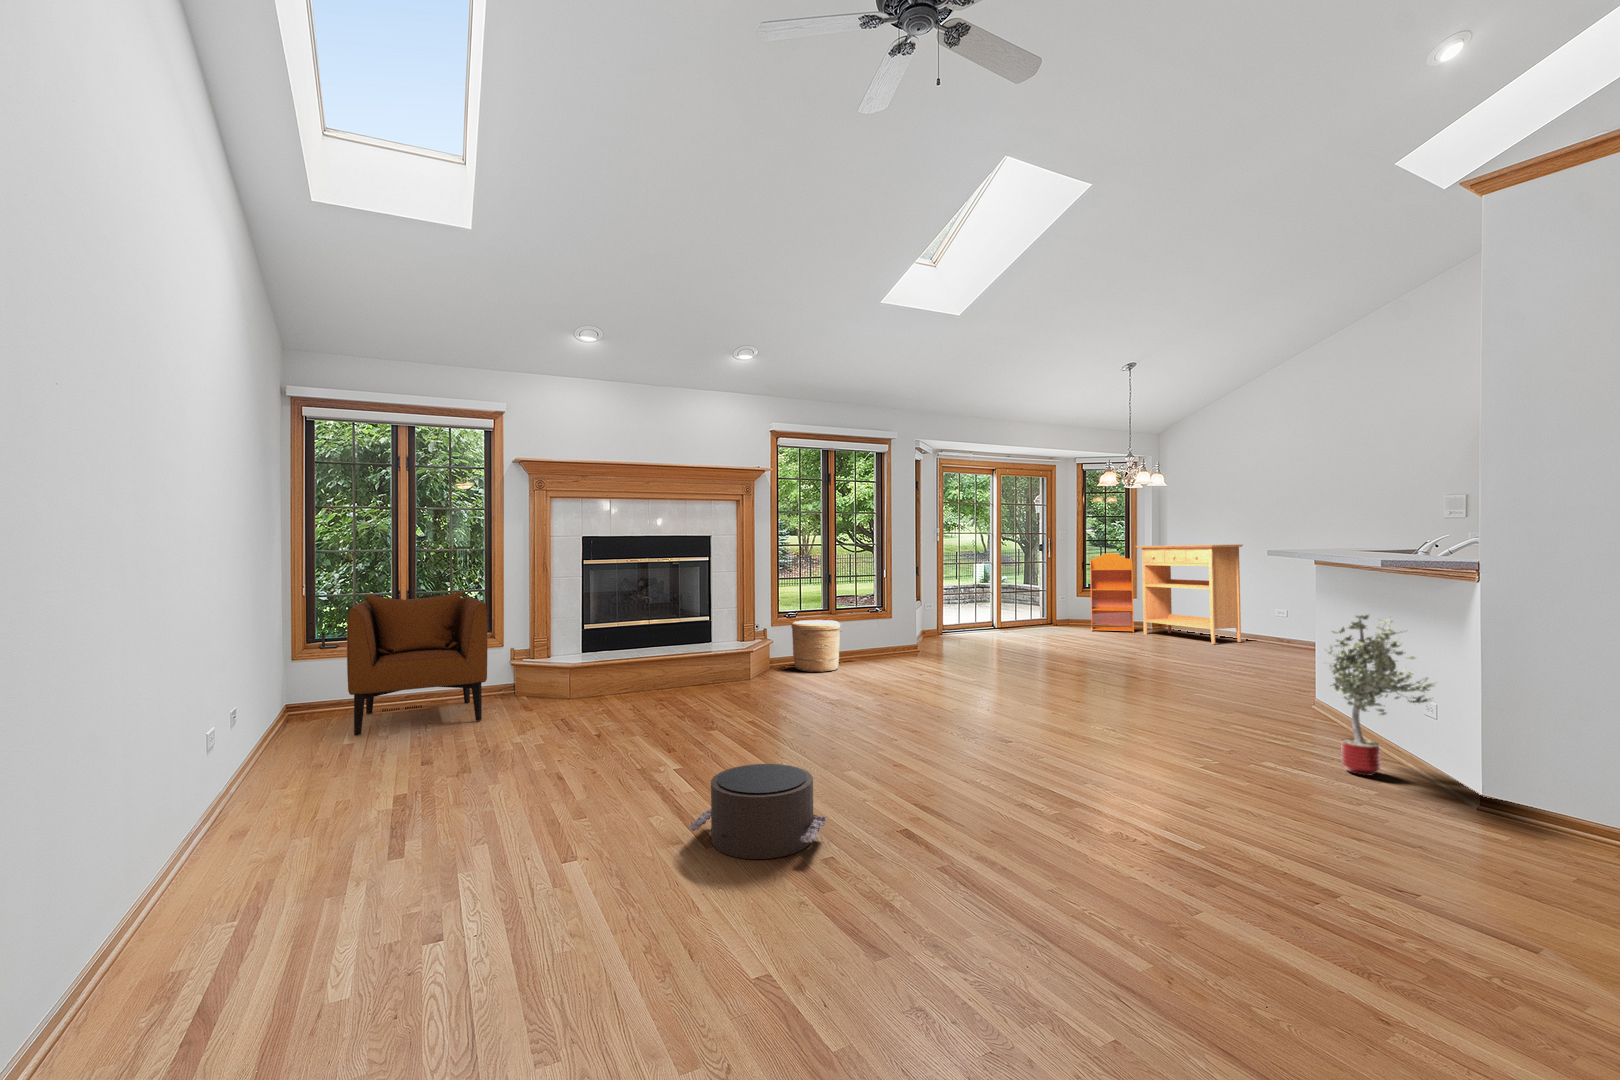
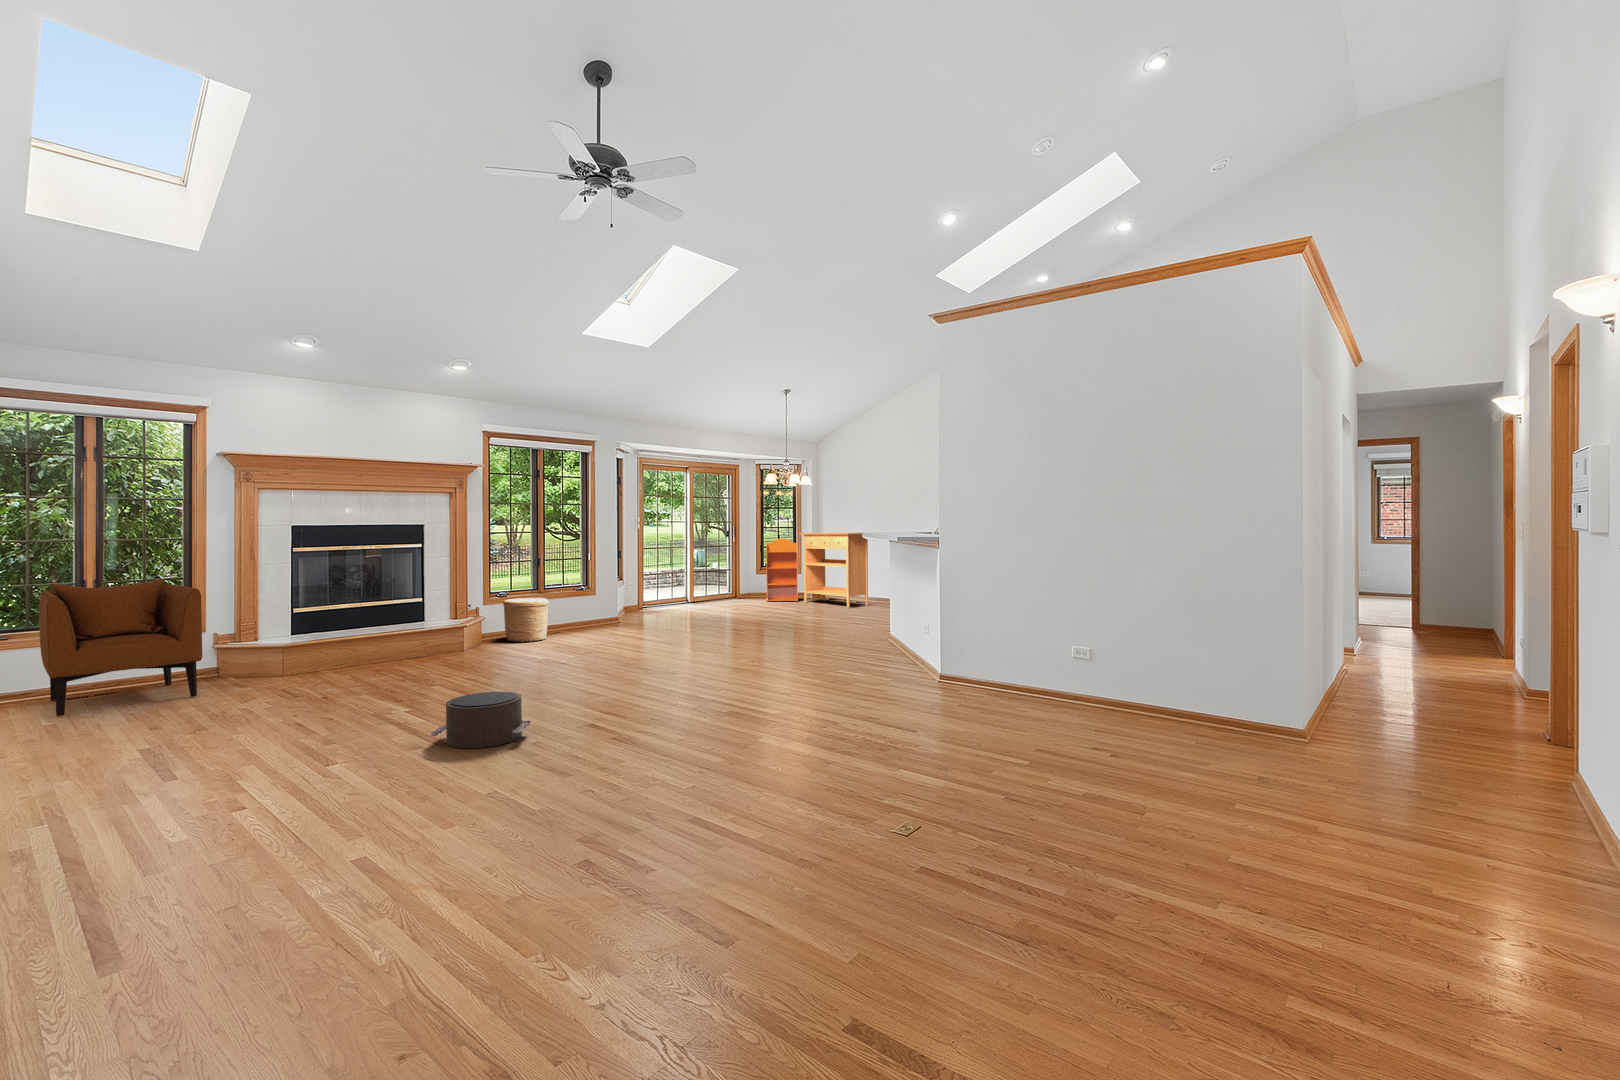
potted tree: present [1329,615,1434,776] -> none [856,581,909,676]

